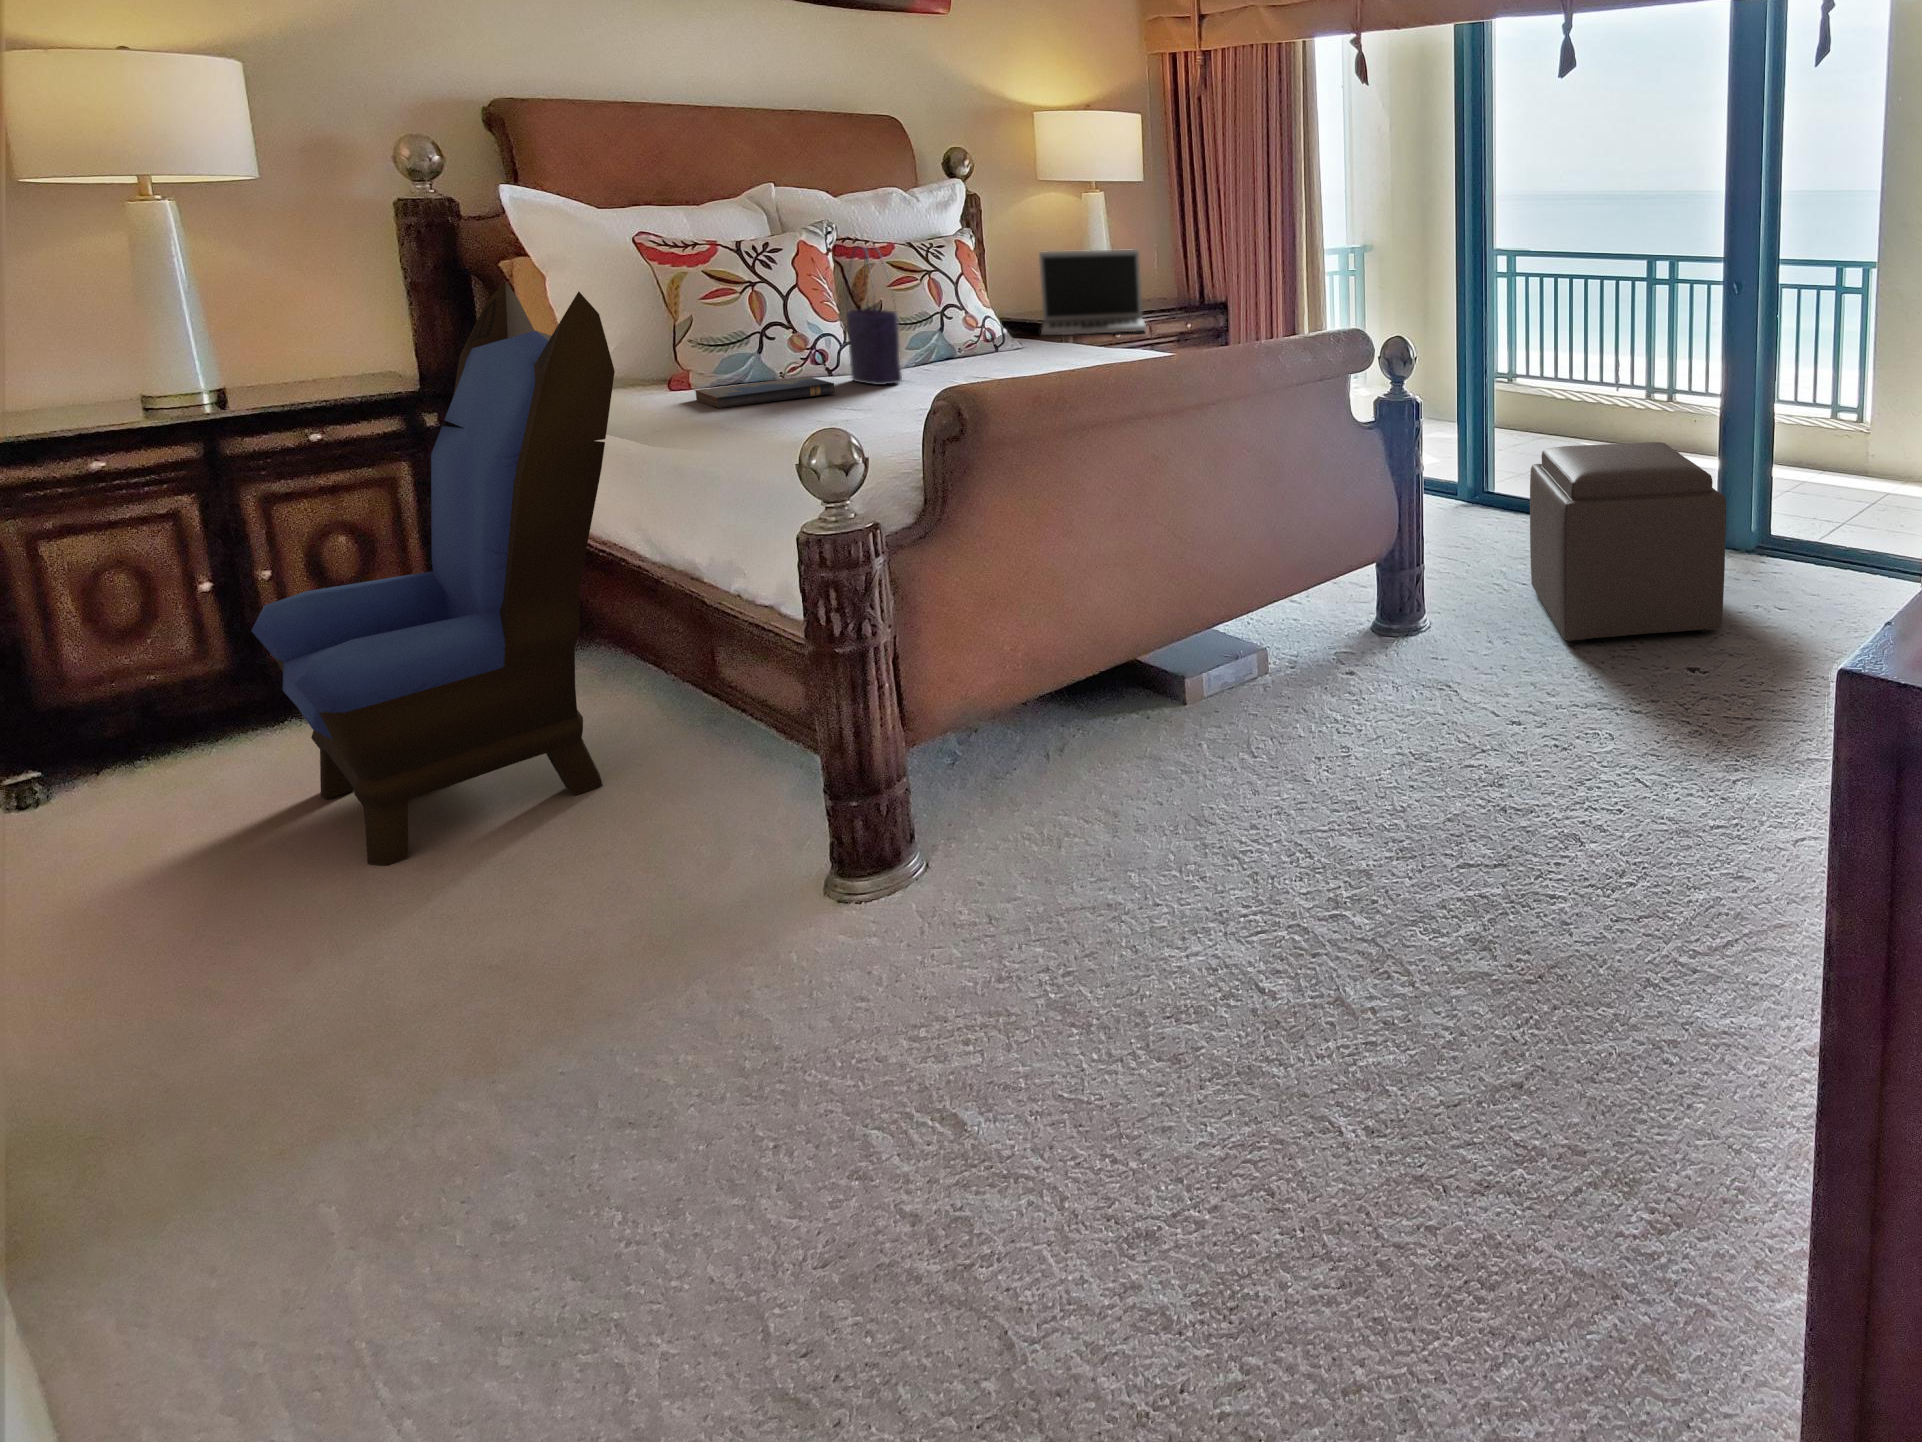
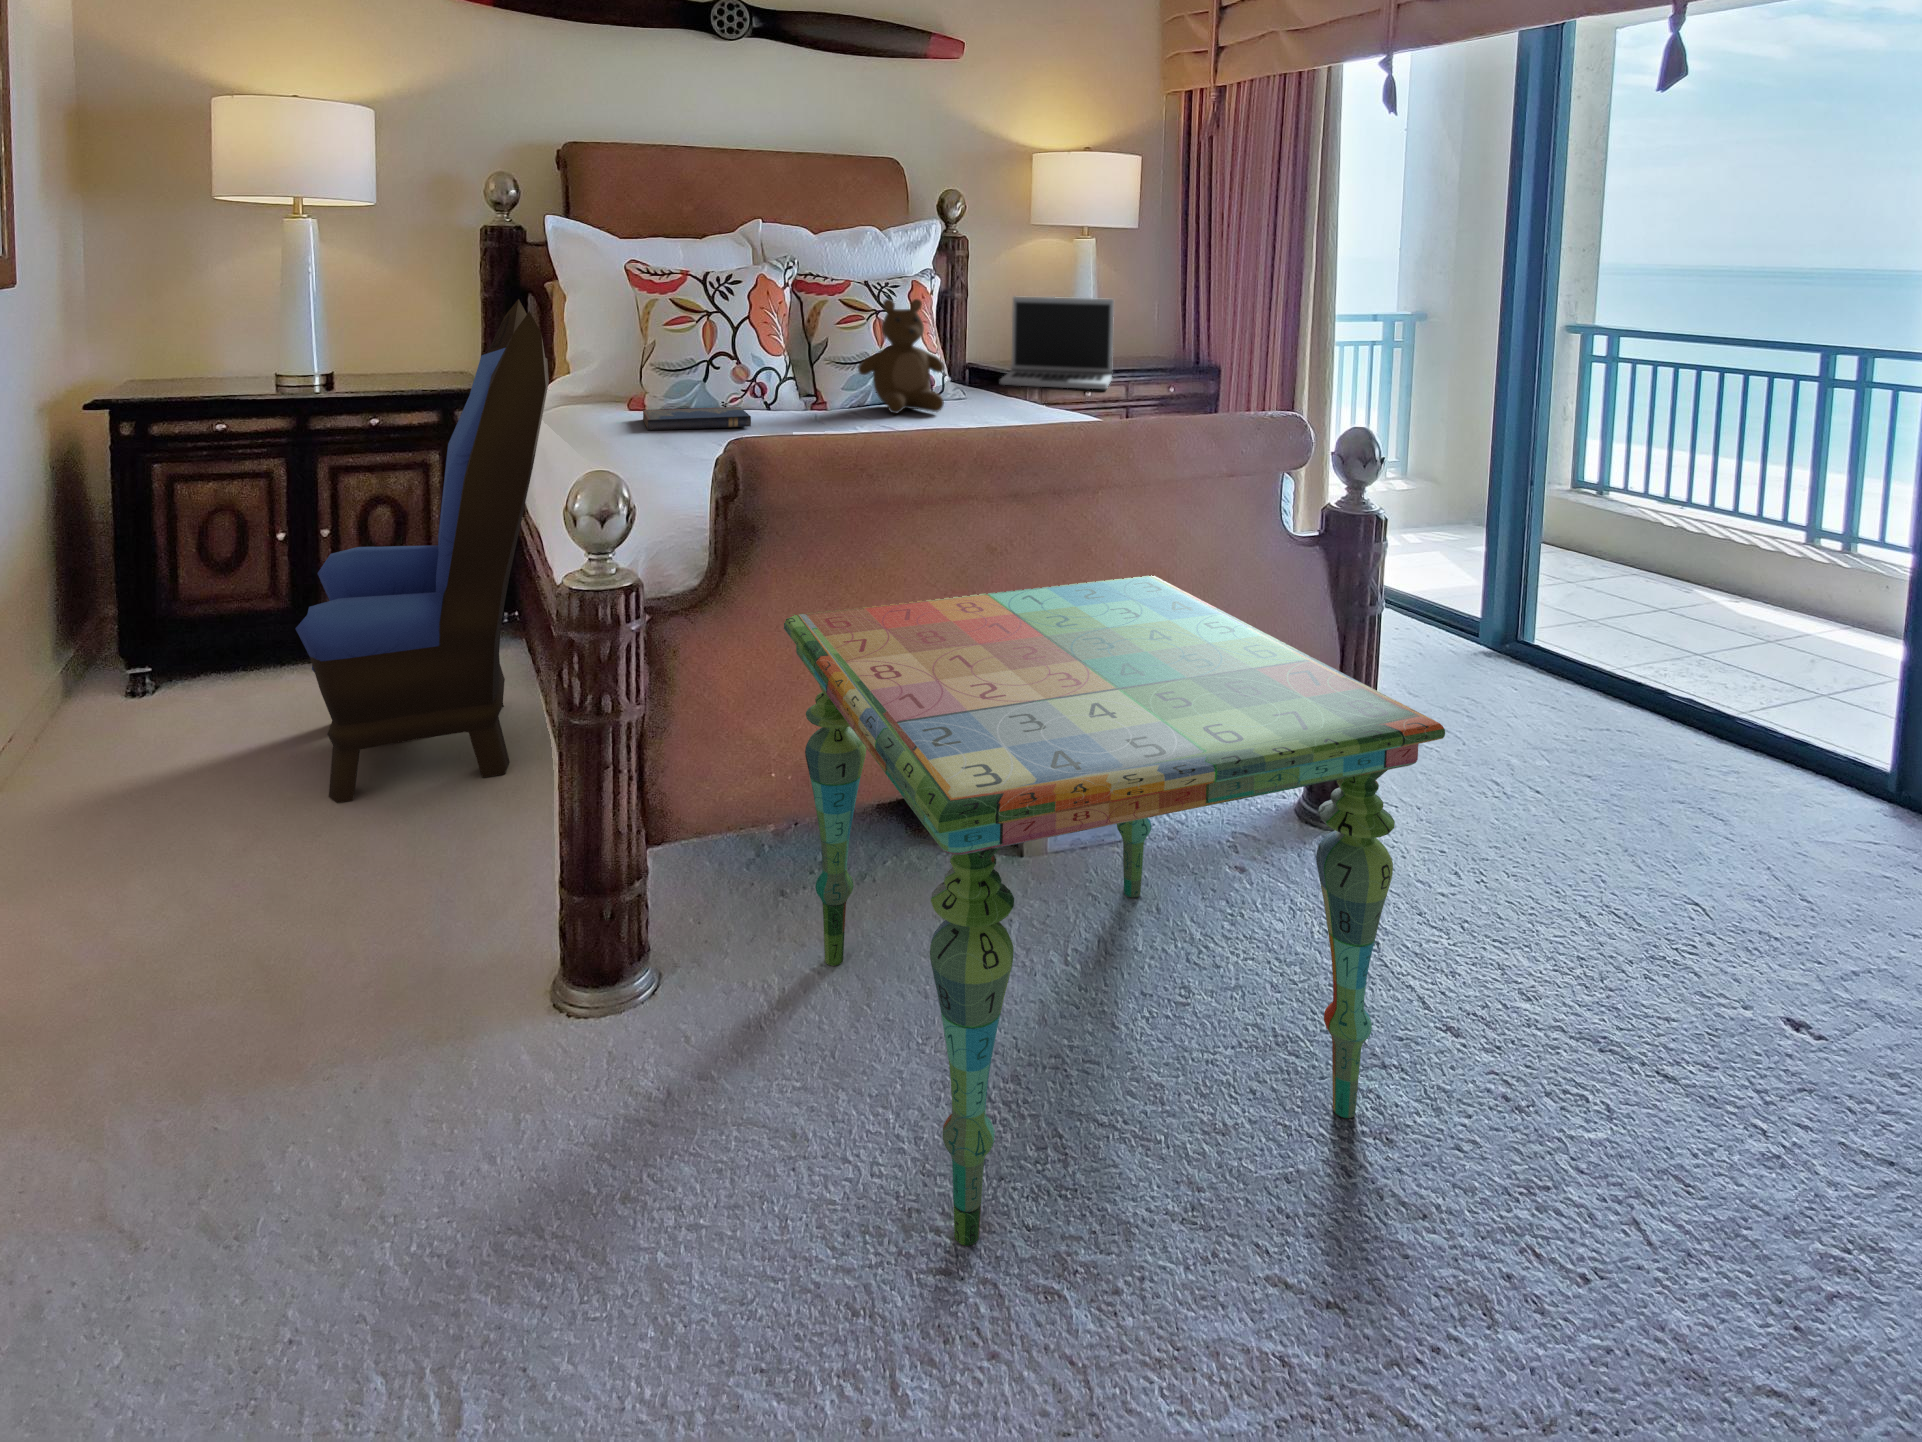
tote bag: present [846,247,902,385] -> none [781,281,821,422]
teddy bear: none [922,257,1018,368] -> present [858,299,944,413]
ottoman: present [1530,442,1726,642] -> none [1544,610,1890,969]
side table: none [988,464,1522,936] -> present [784,575,1445,1246]

